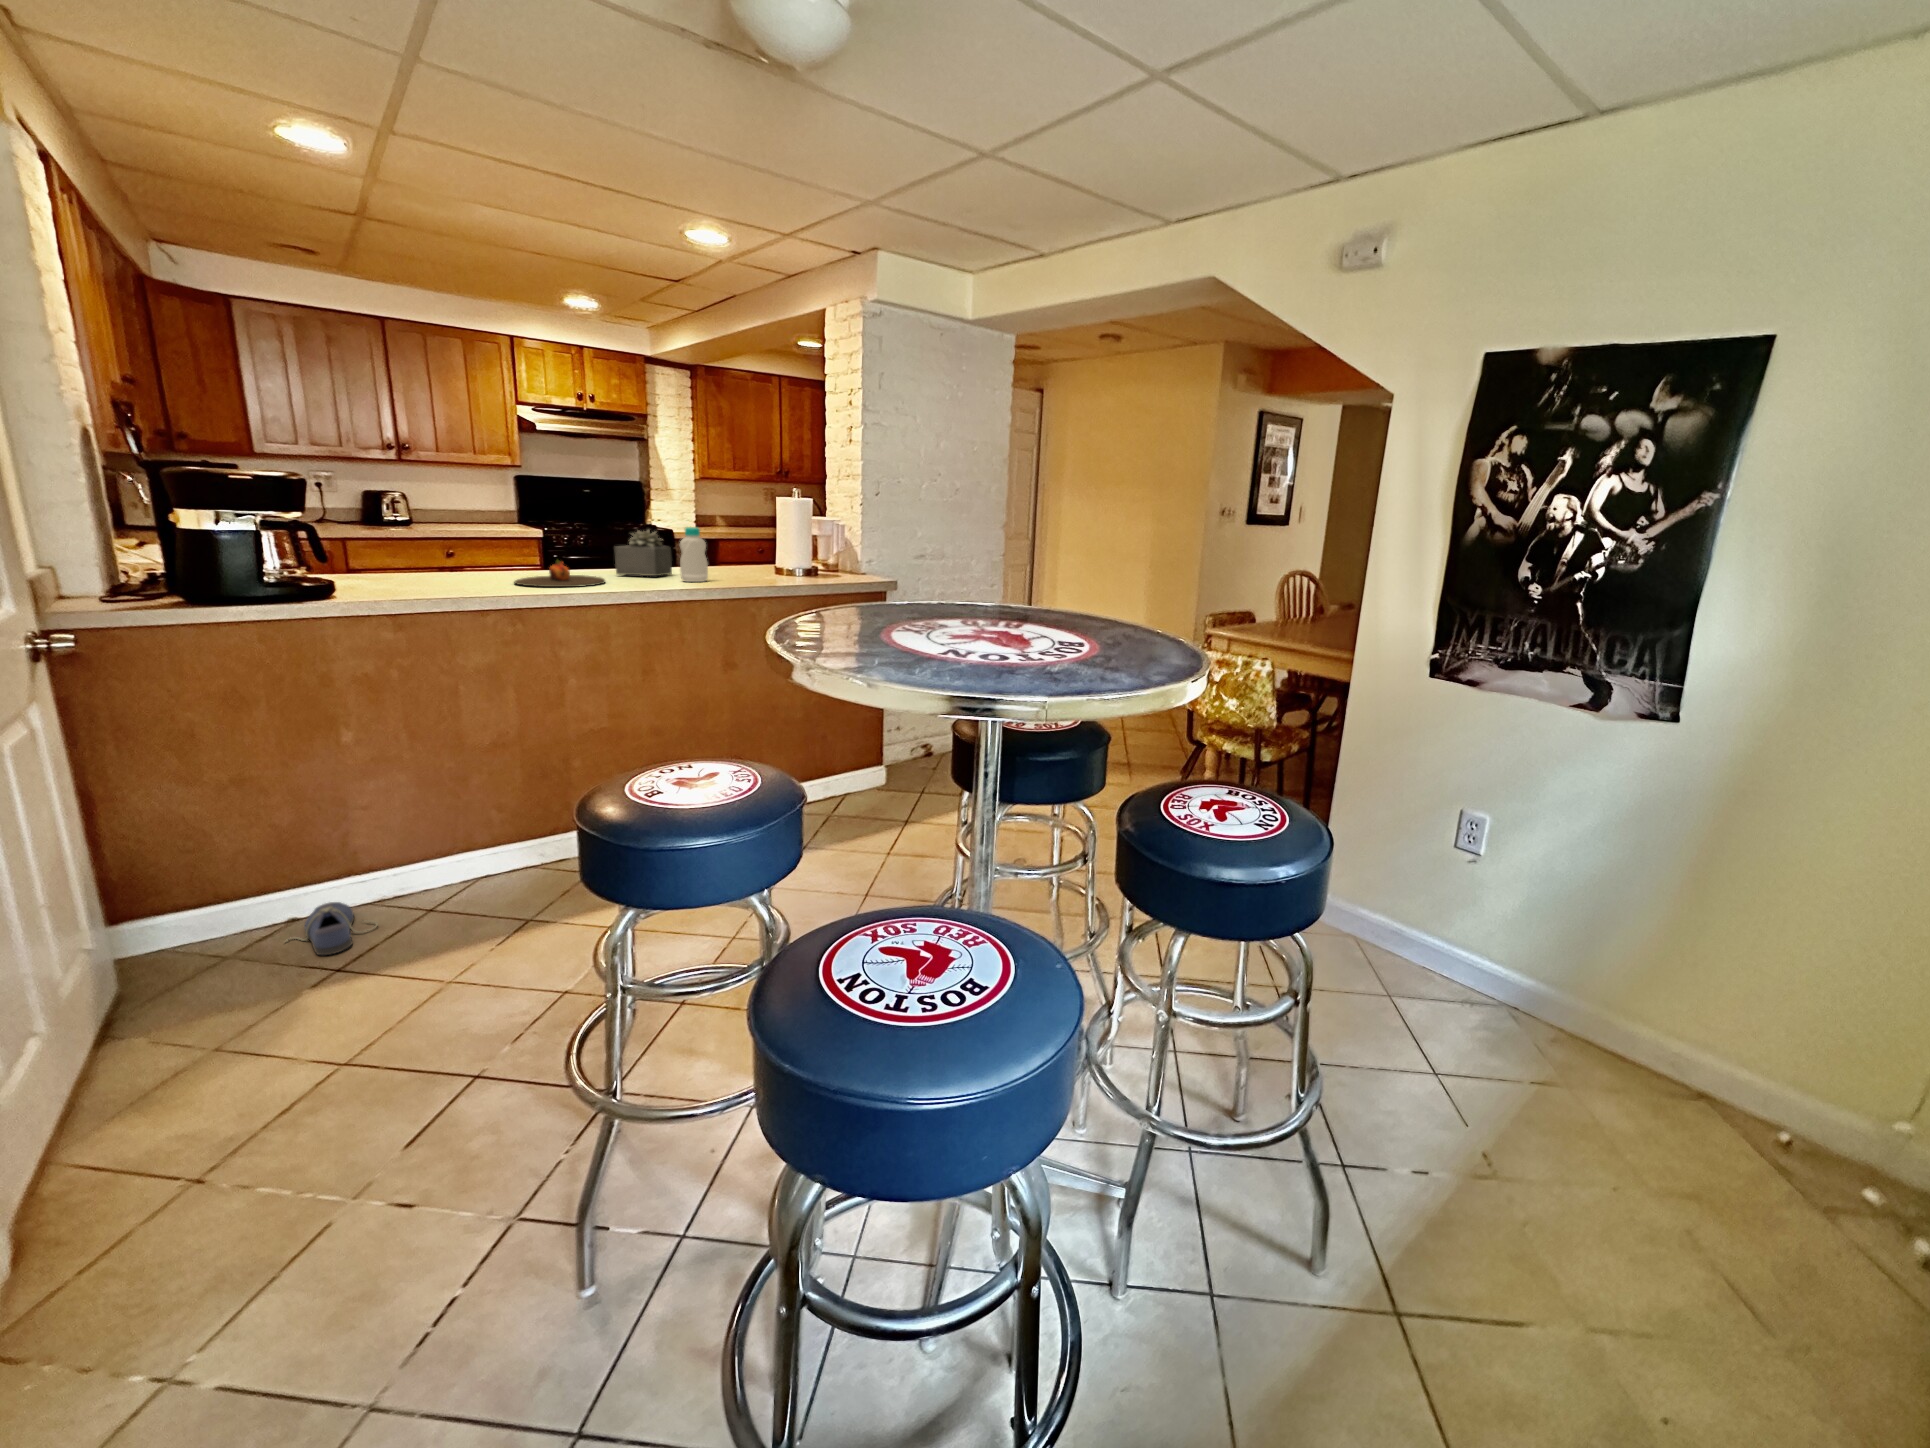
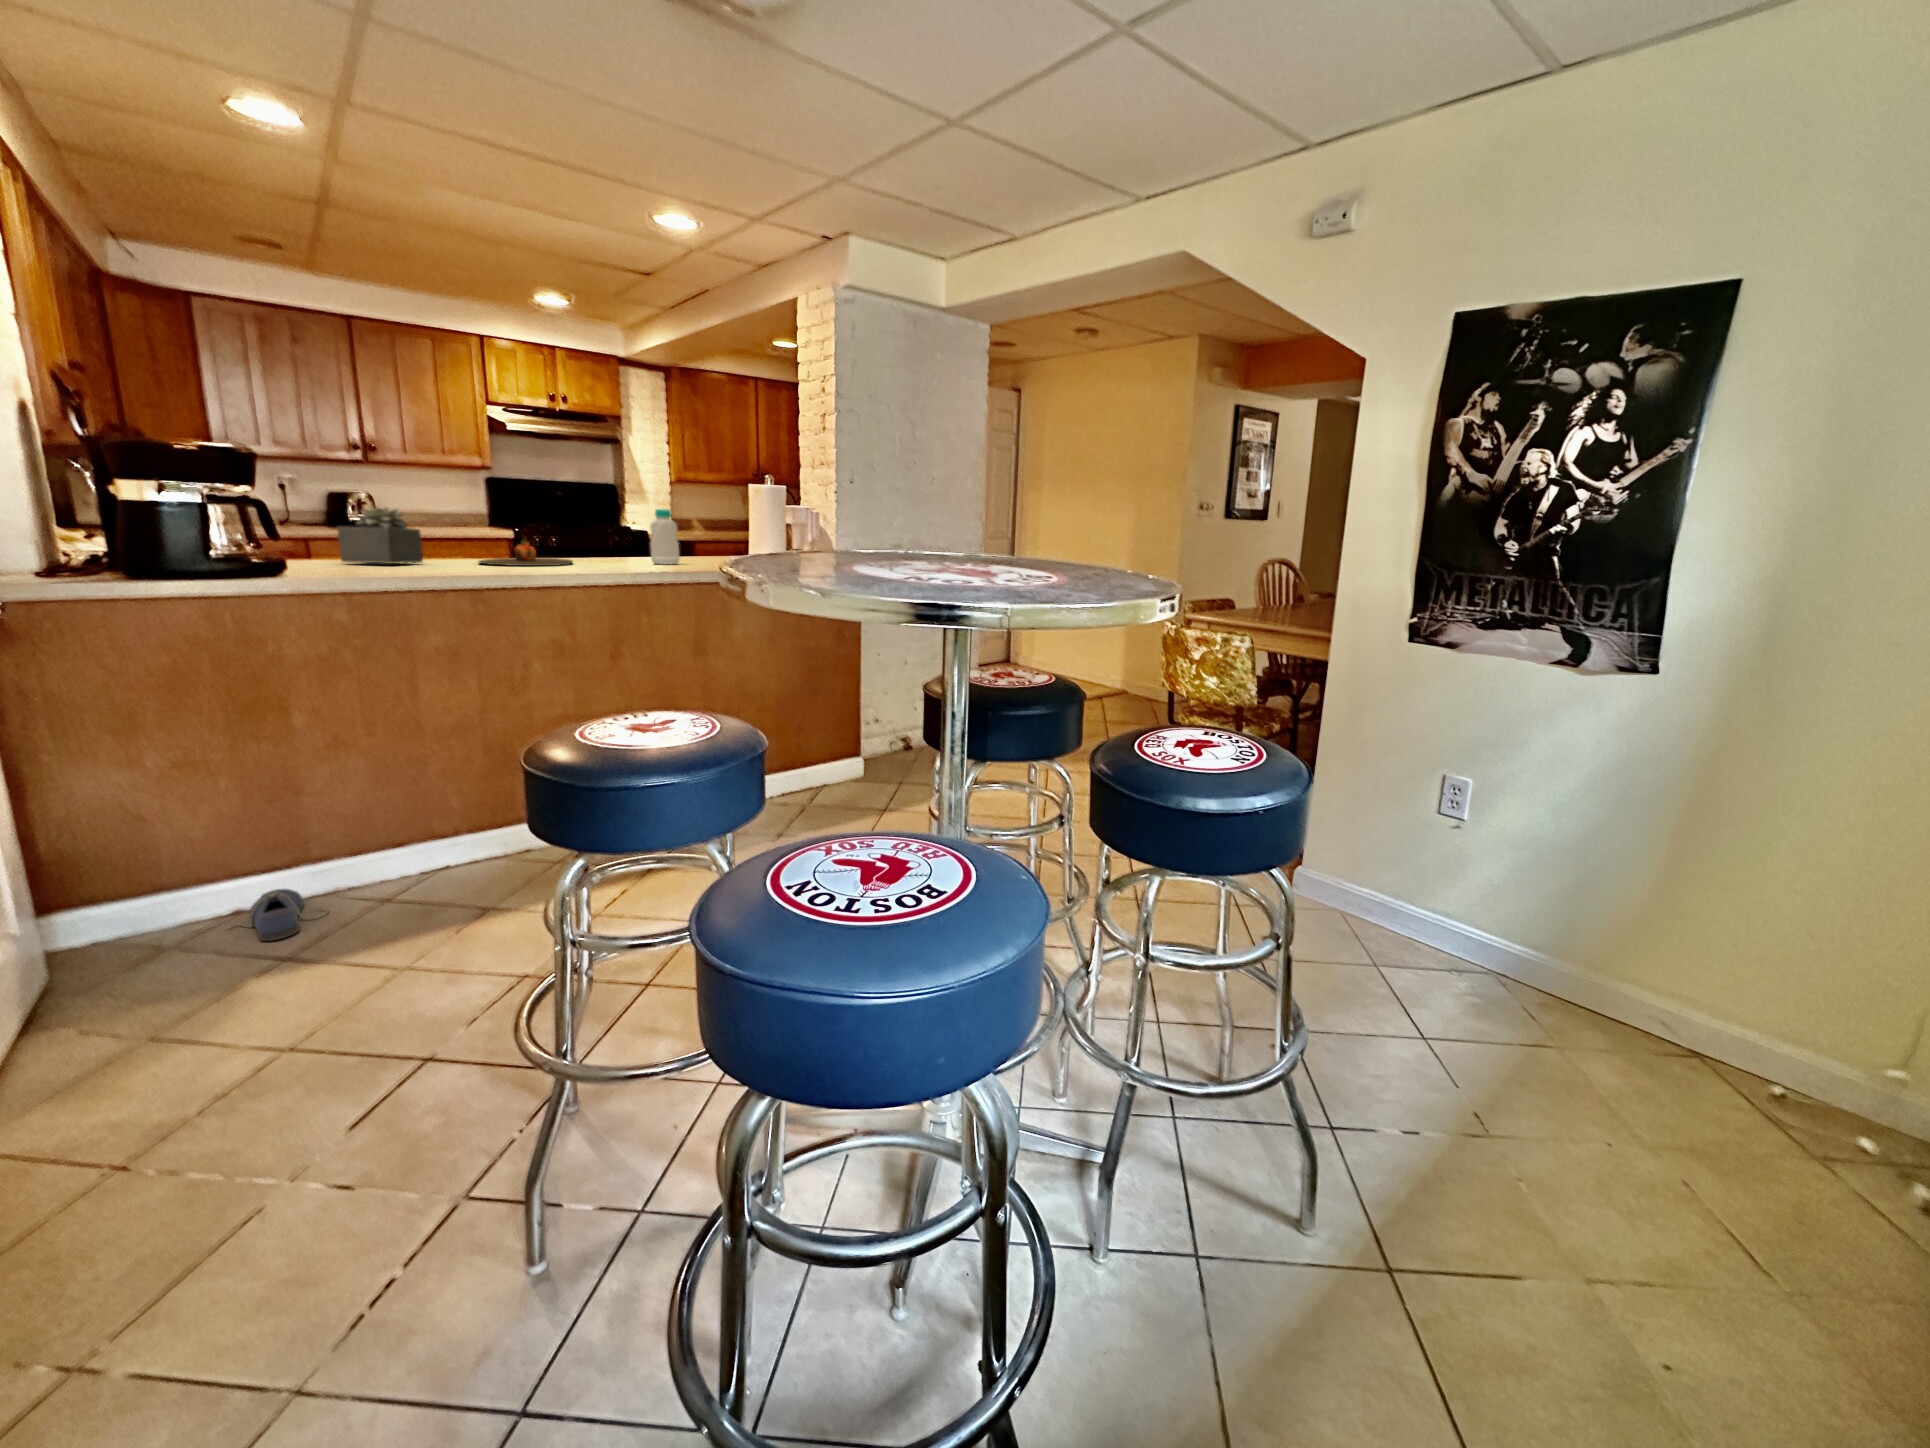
succulent plant: present [615,530,672,576] -> present [338,507,423,564]

